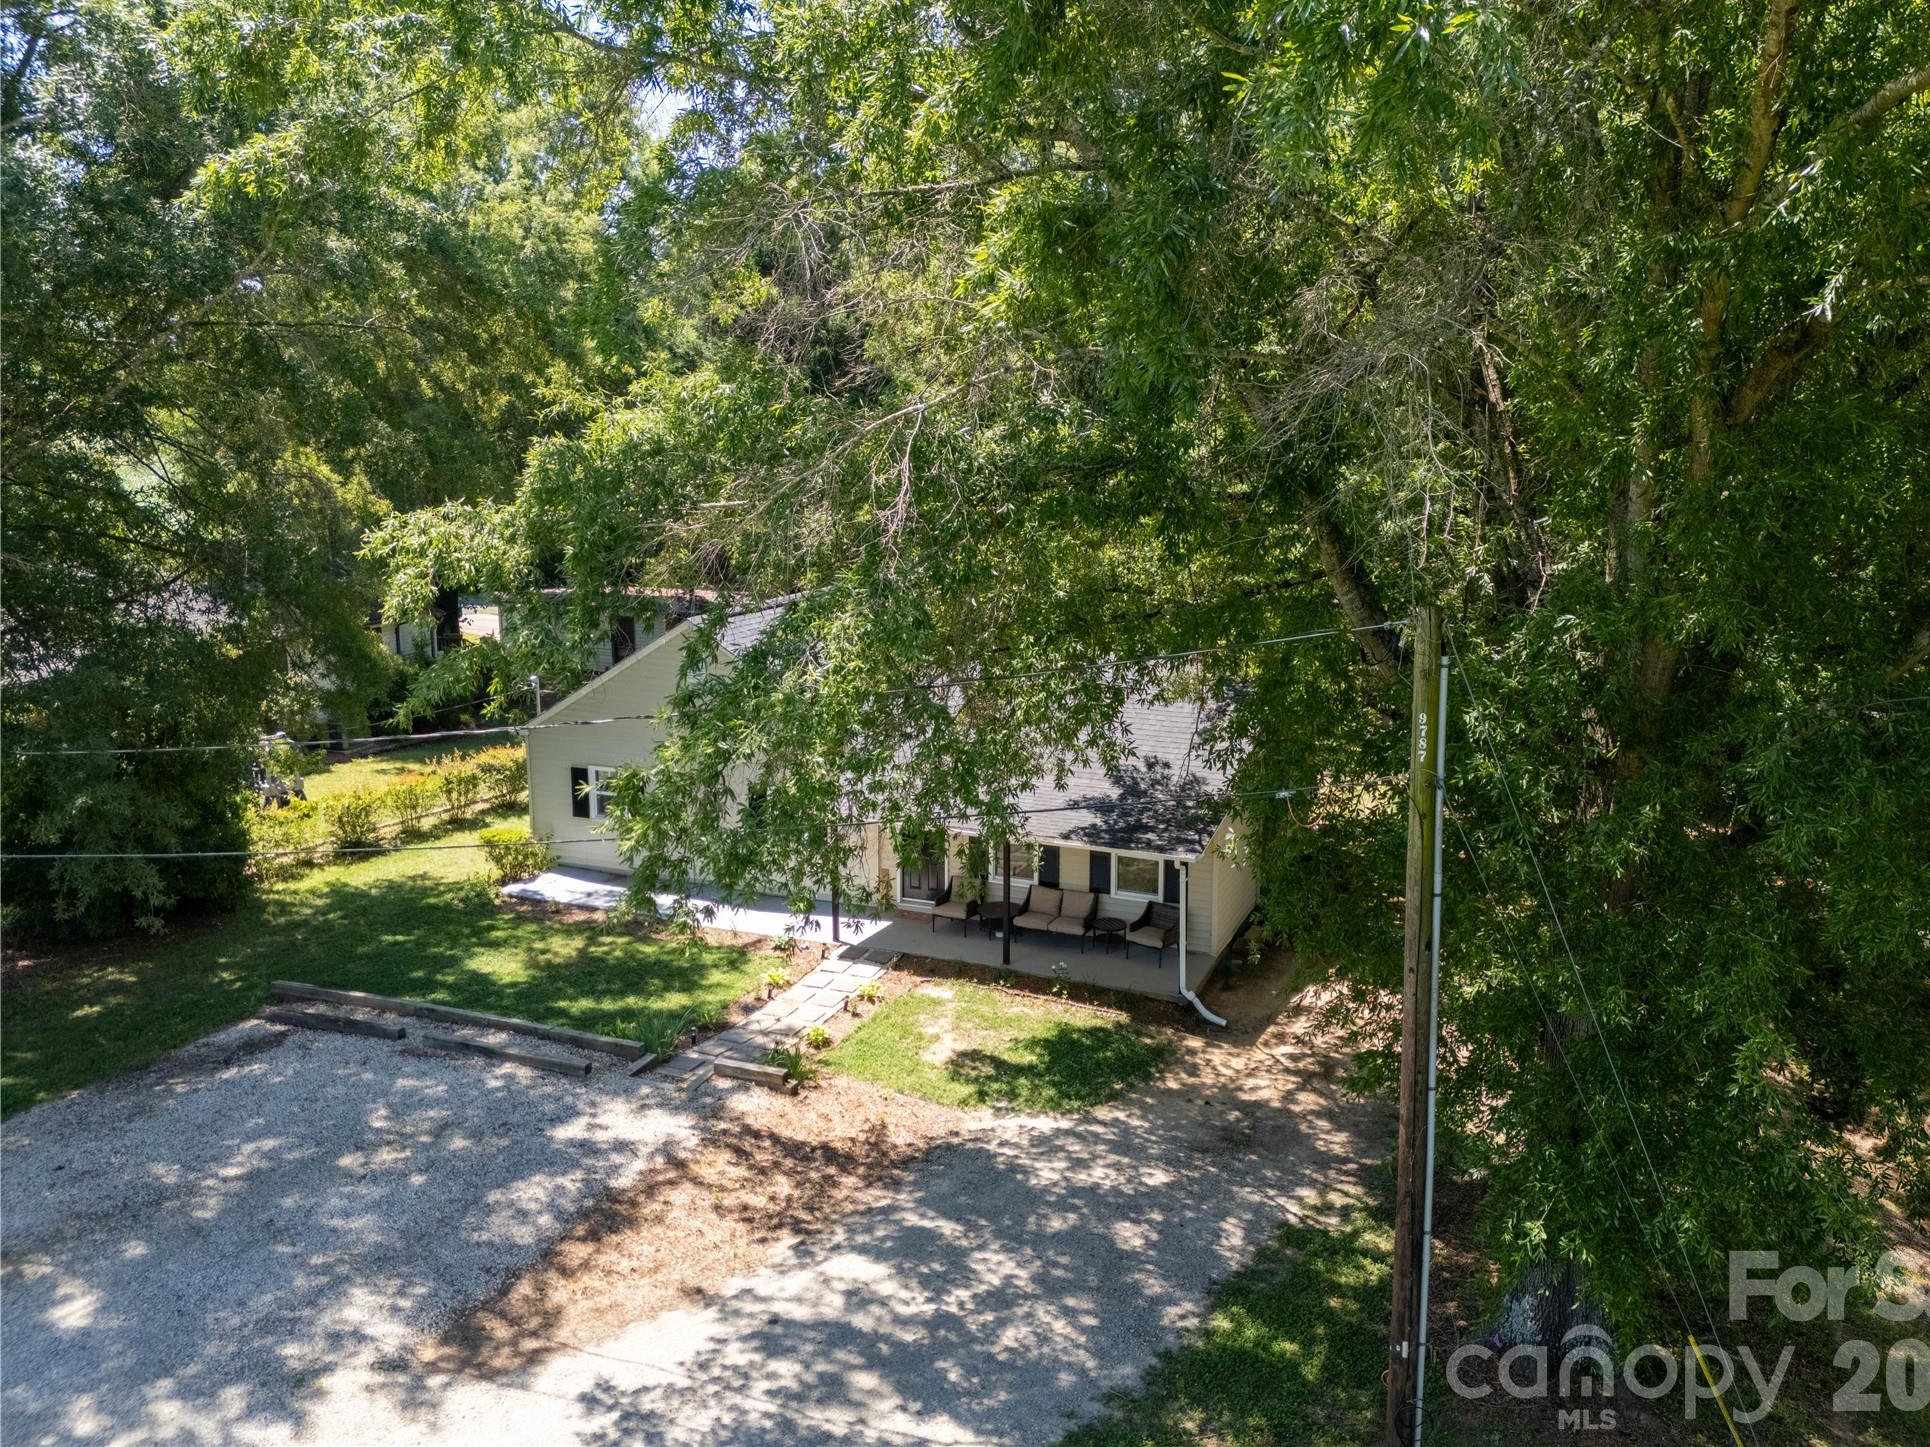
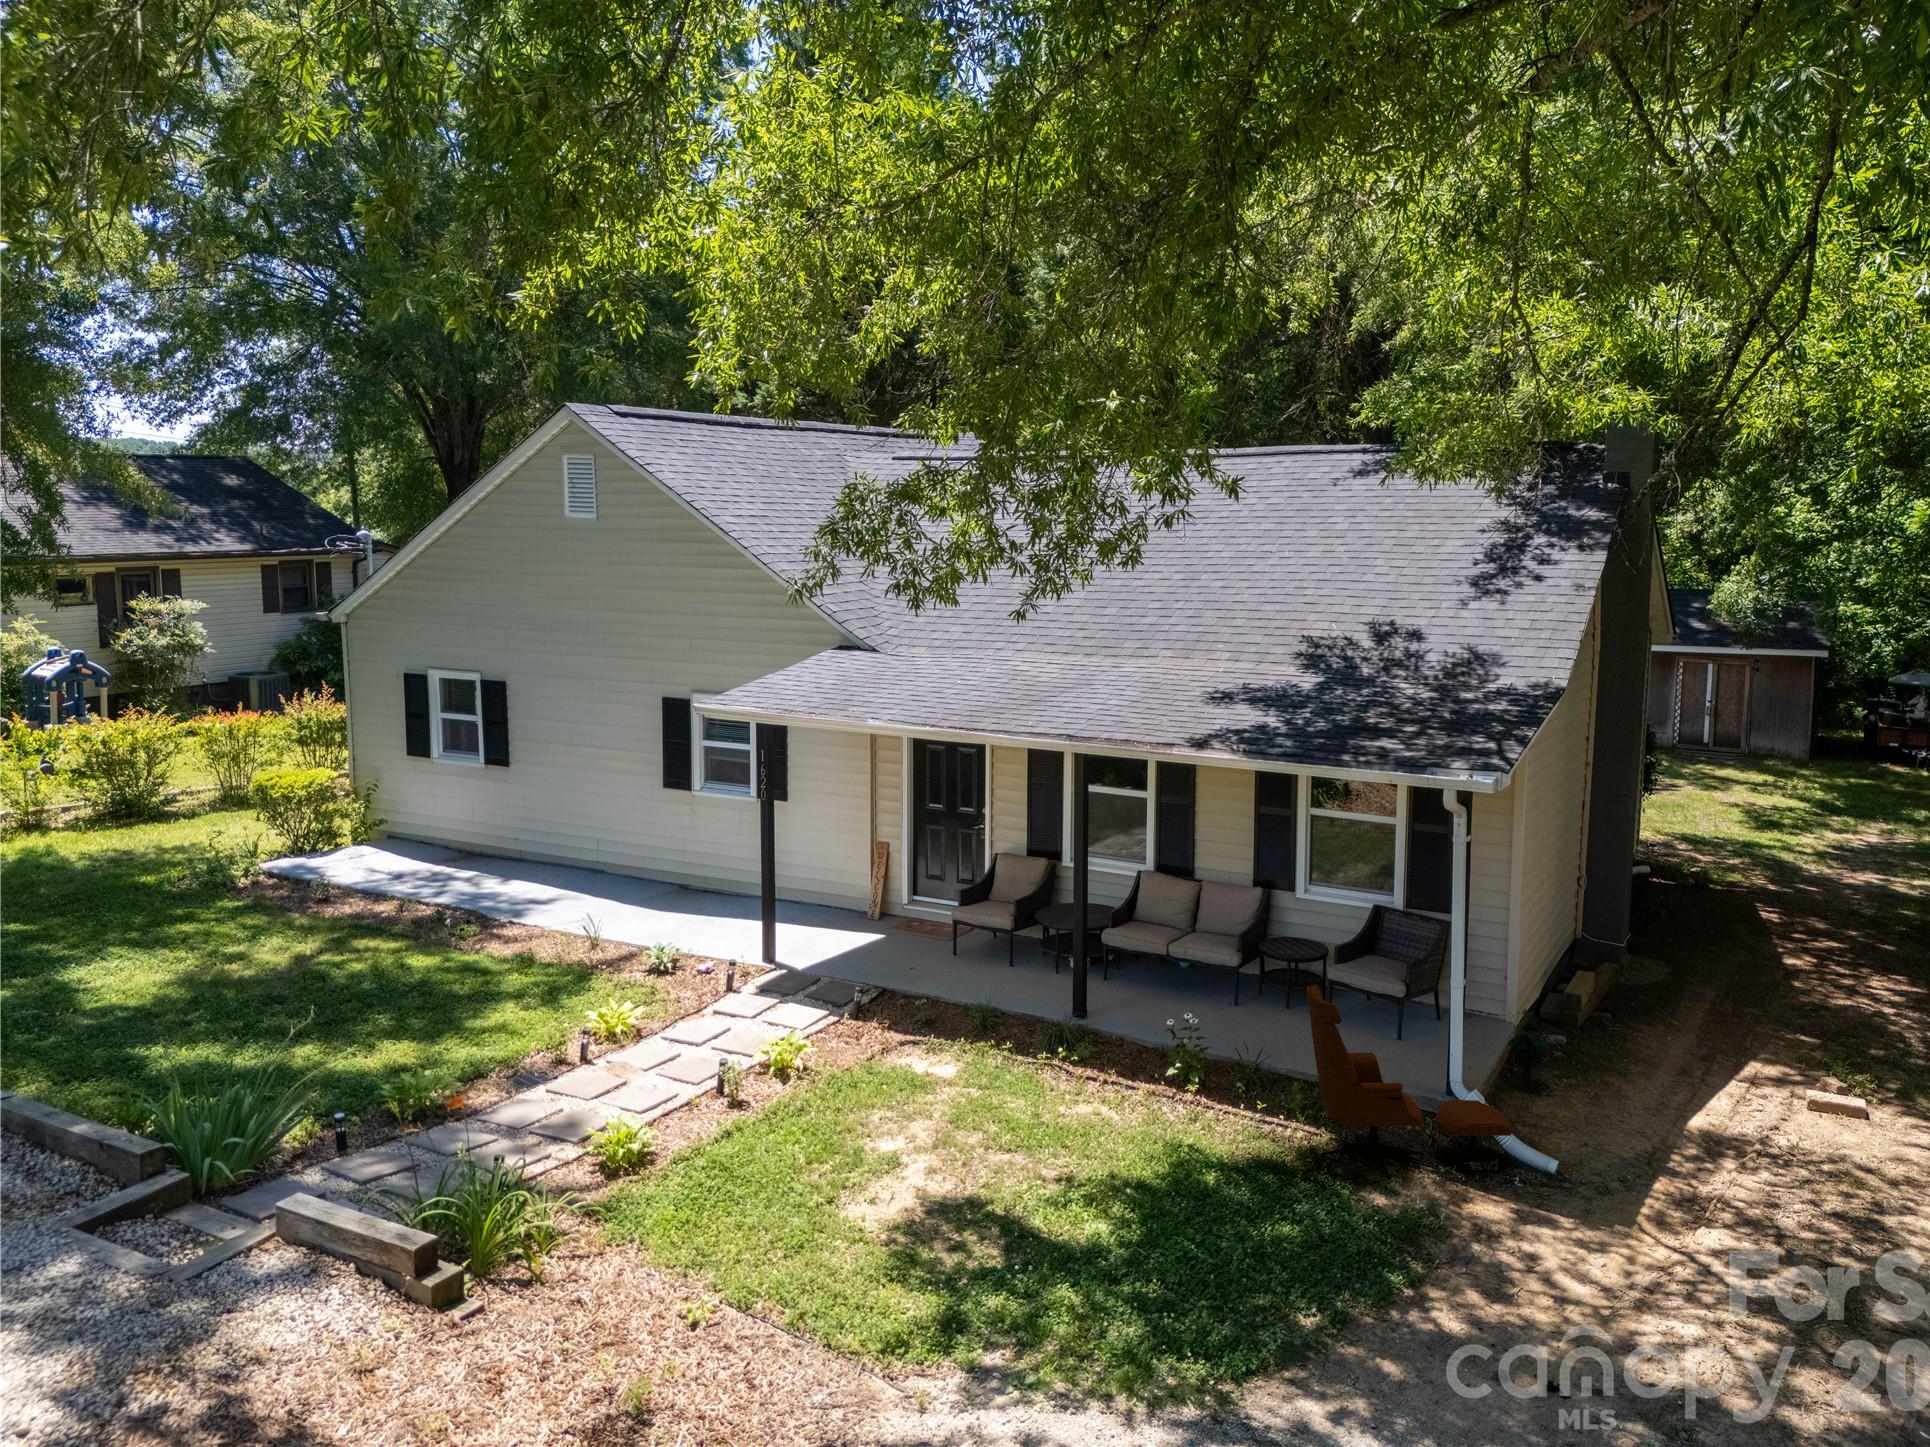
lounge chair: none [1117,946,1211,1032] -> present [1306,984,1512,1180]

